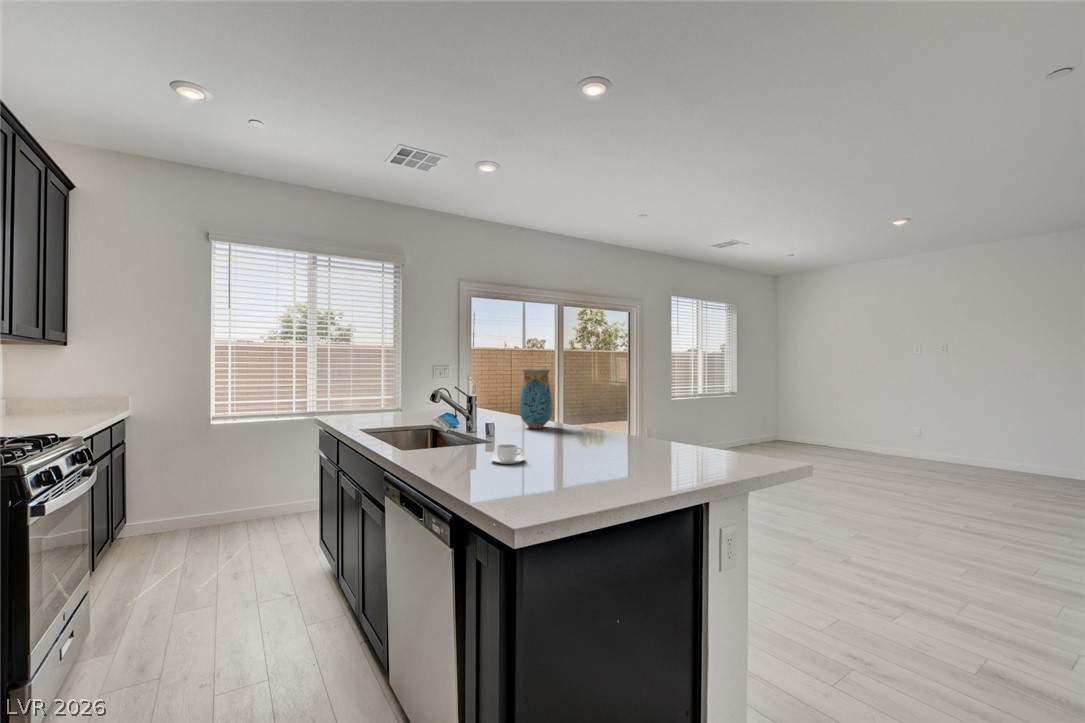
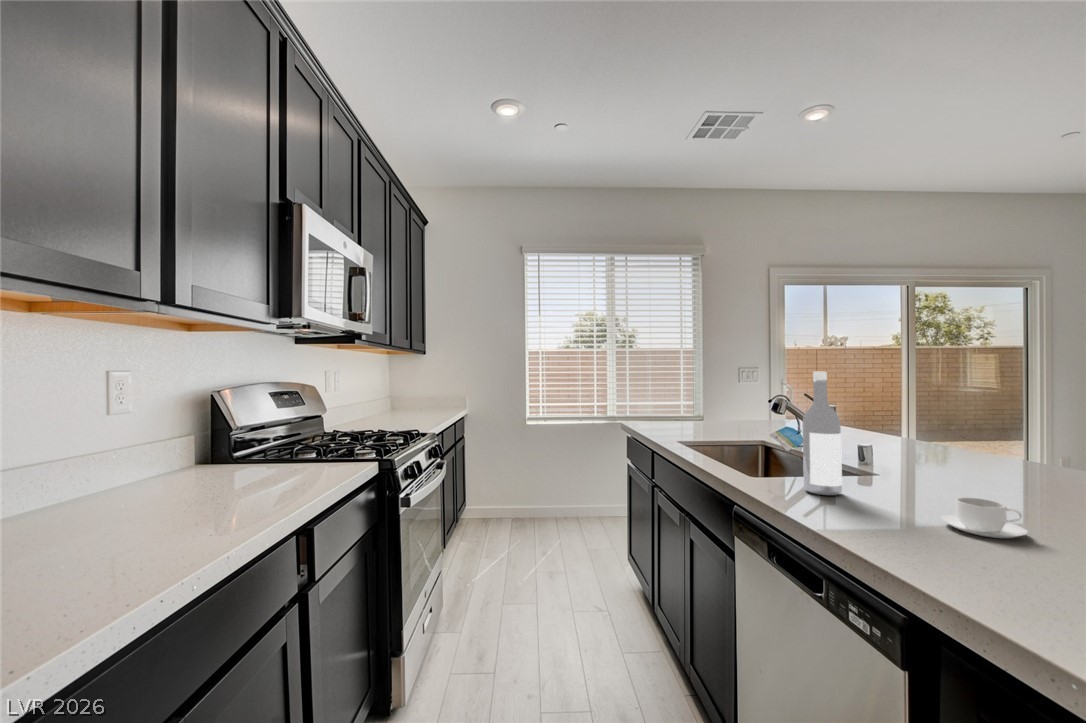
vase: present [519,369,552,428] -> none [919,368,987,462]
wine bottle: none [428,372,451,454] -> present [803,372,842,495]

